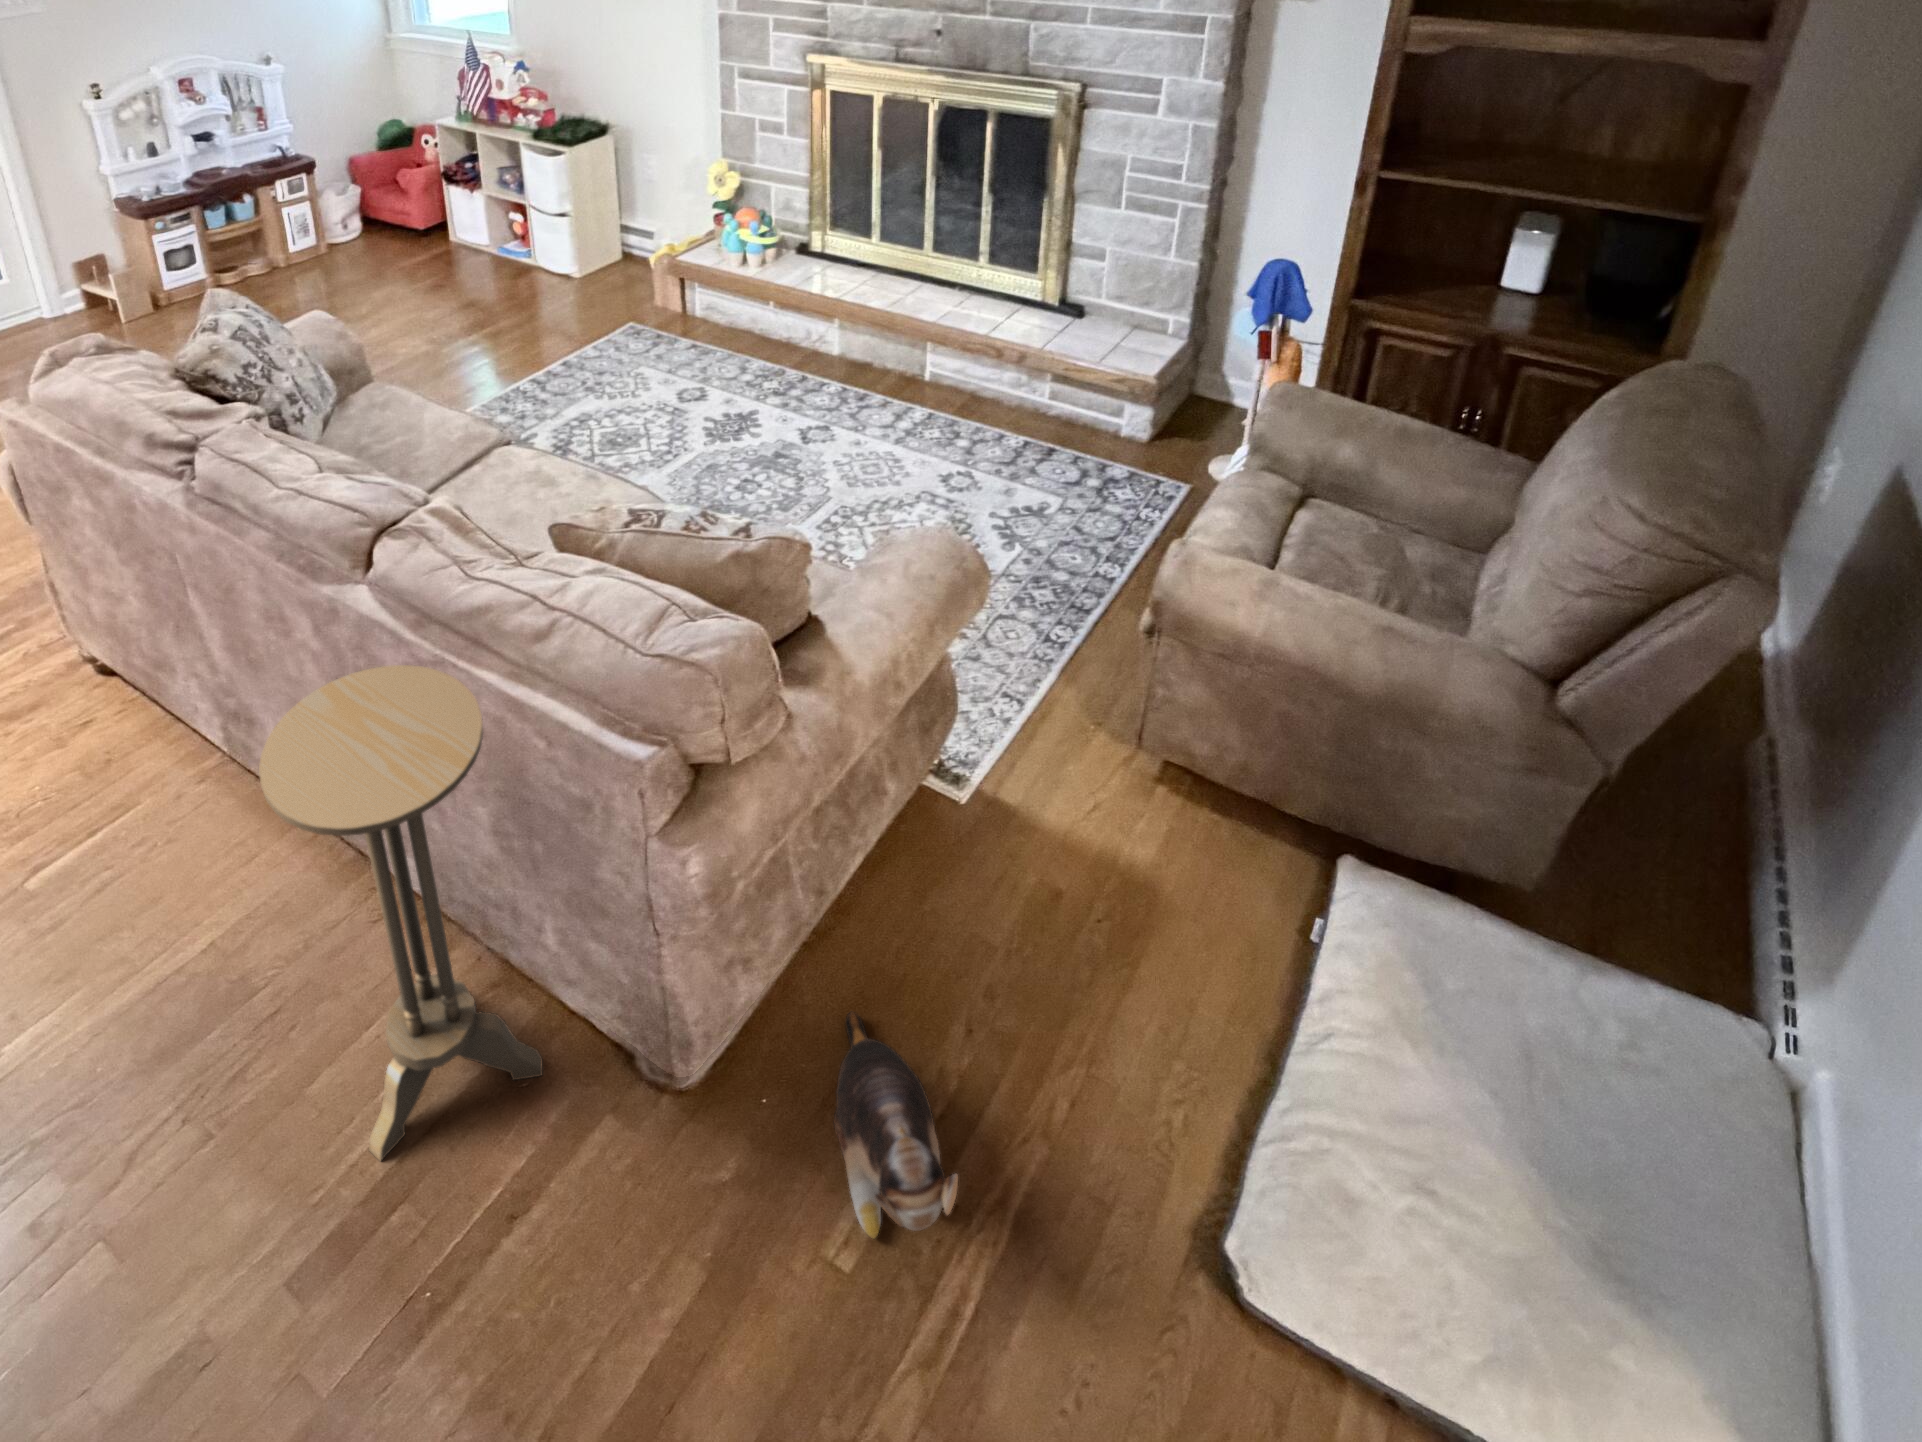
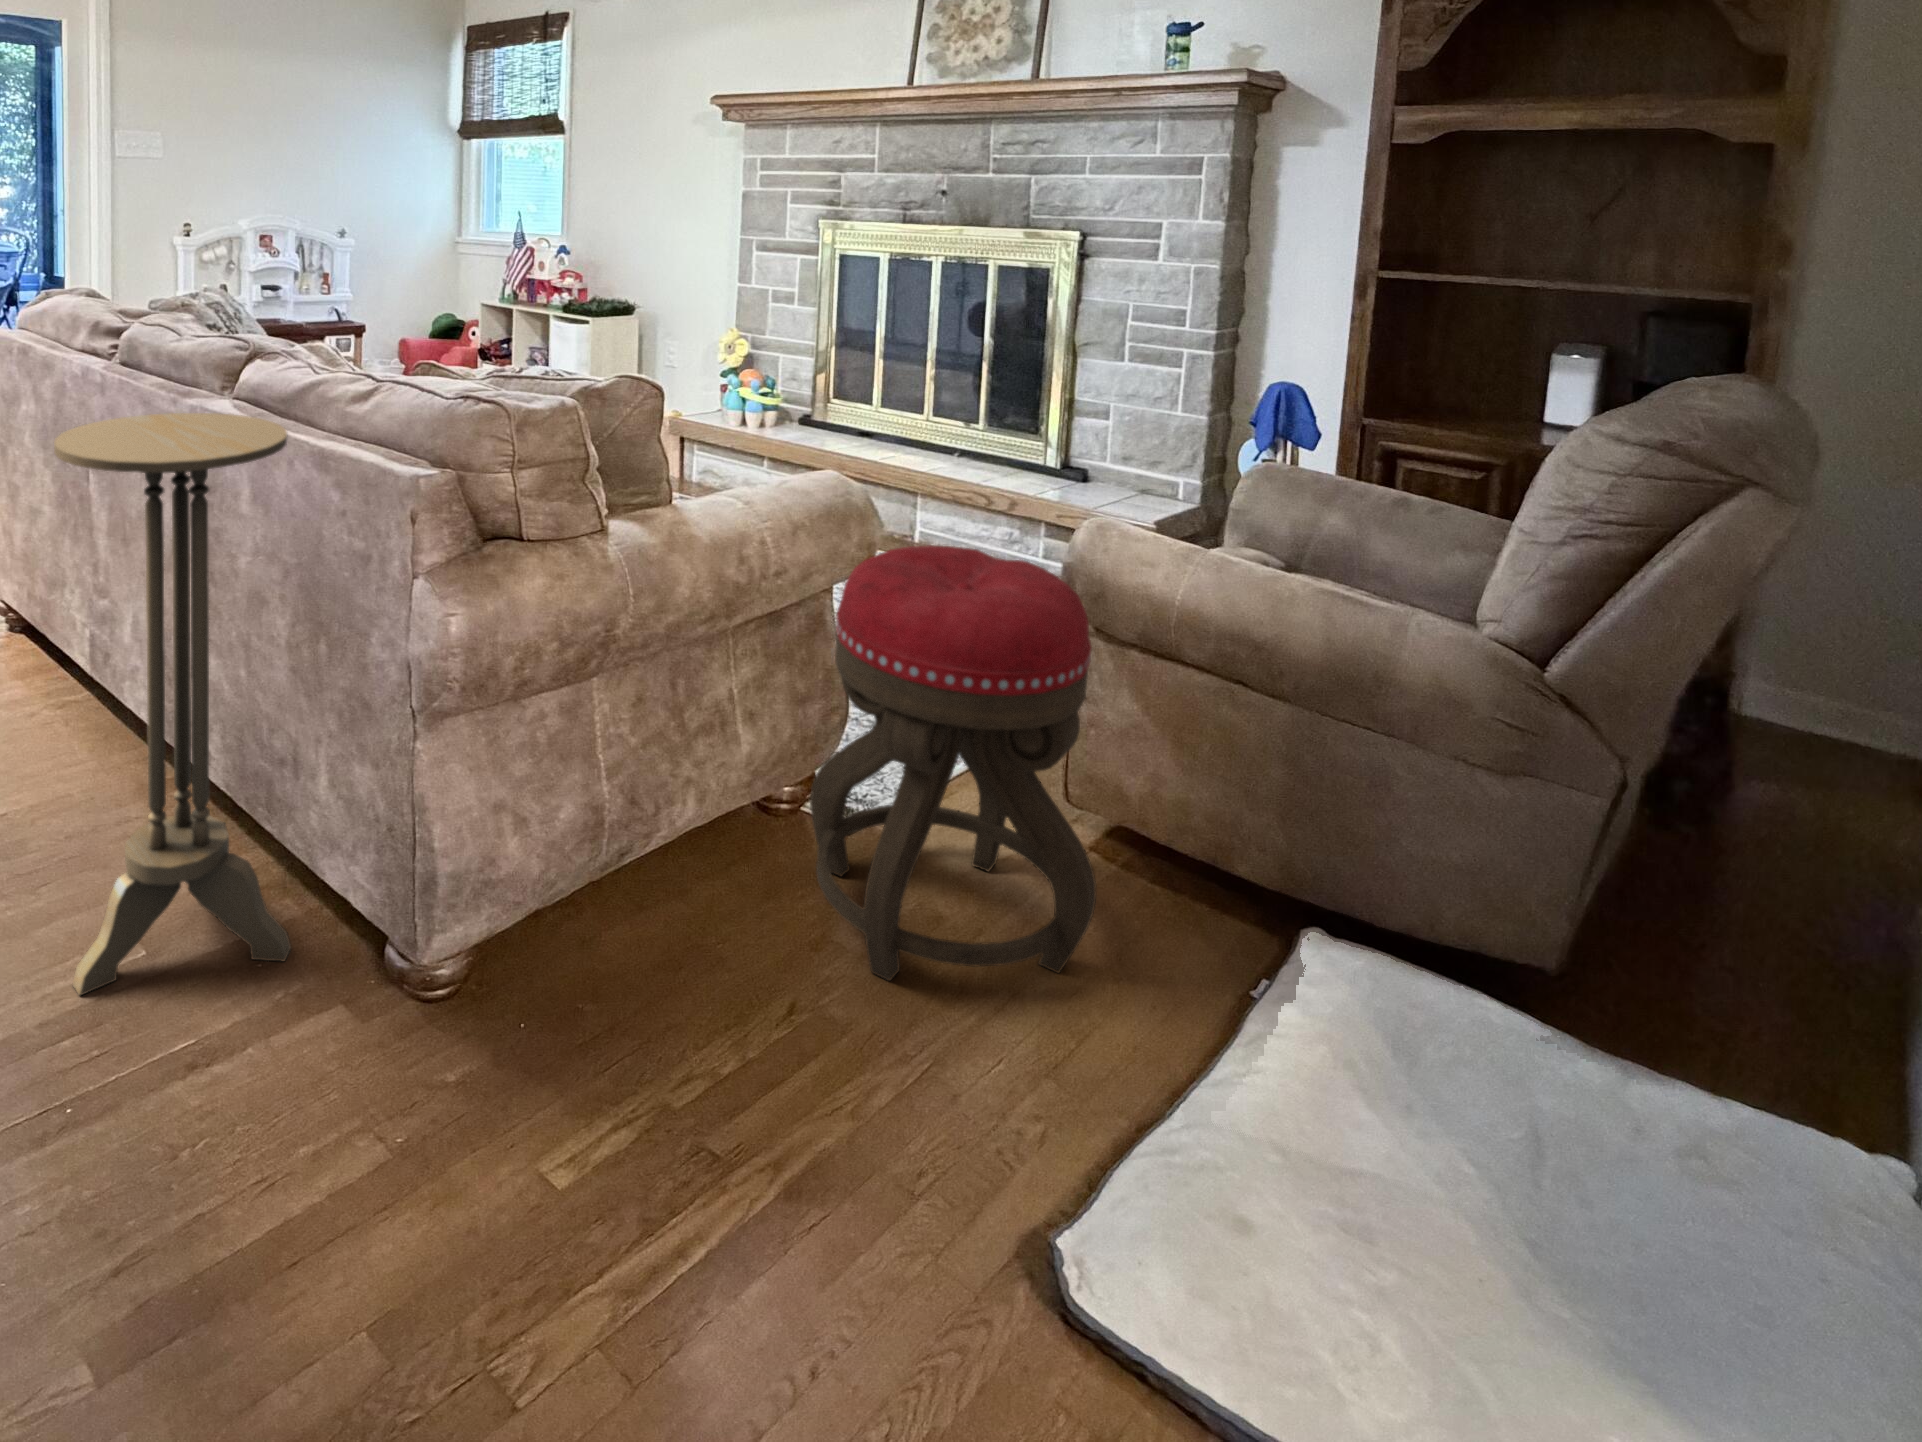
ottoman: none [942,608,1199,978] -> present [810,546,1096,981]
plush toy: present [834,1012,958,1238] -> none [588,947,710,1160]

